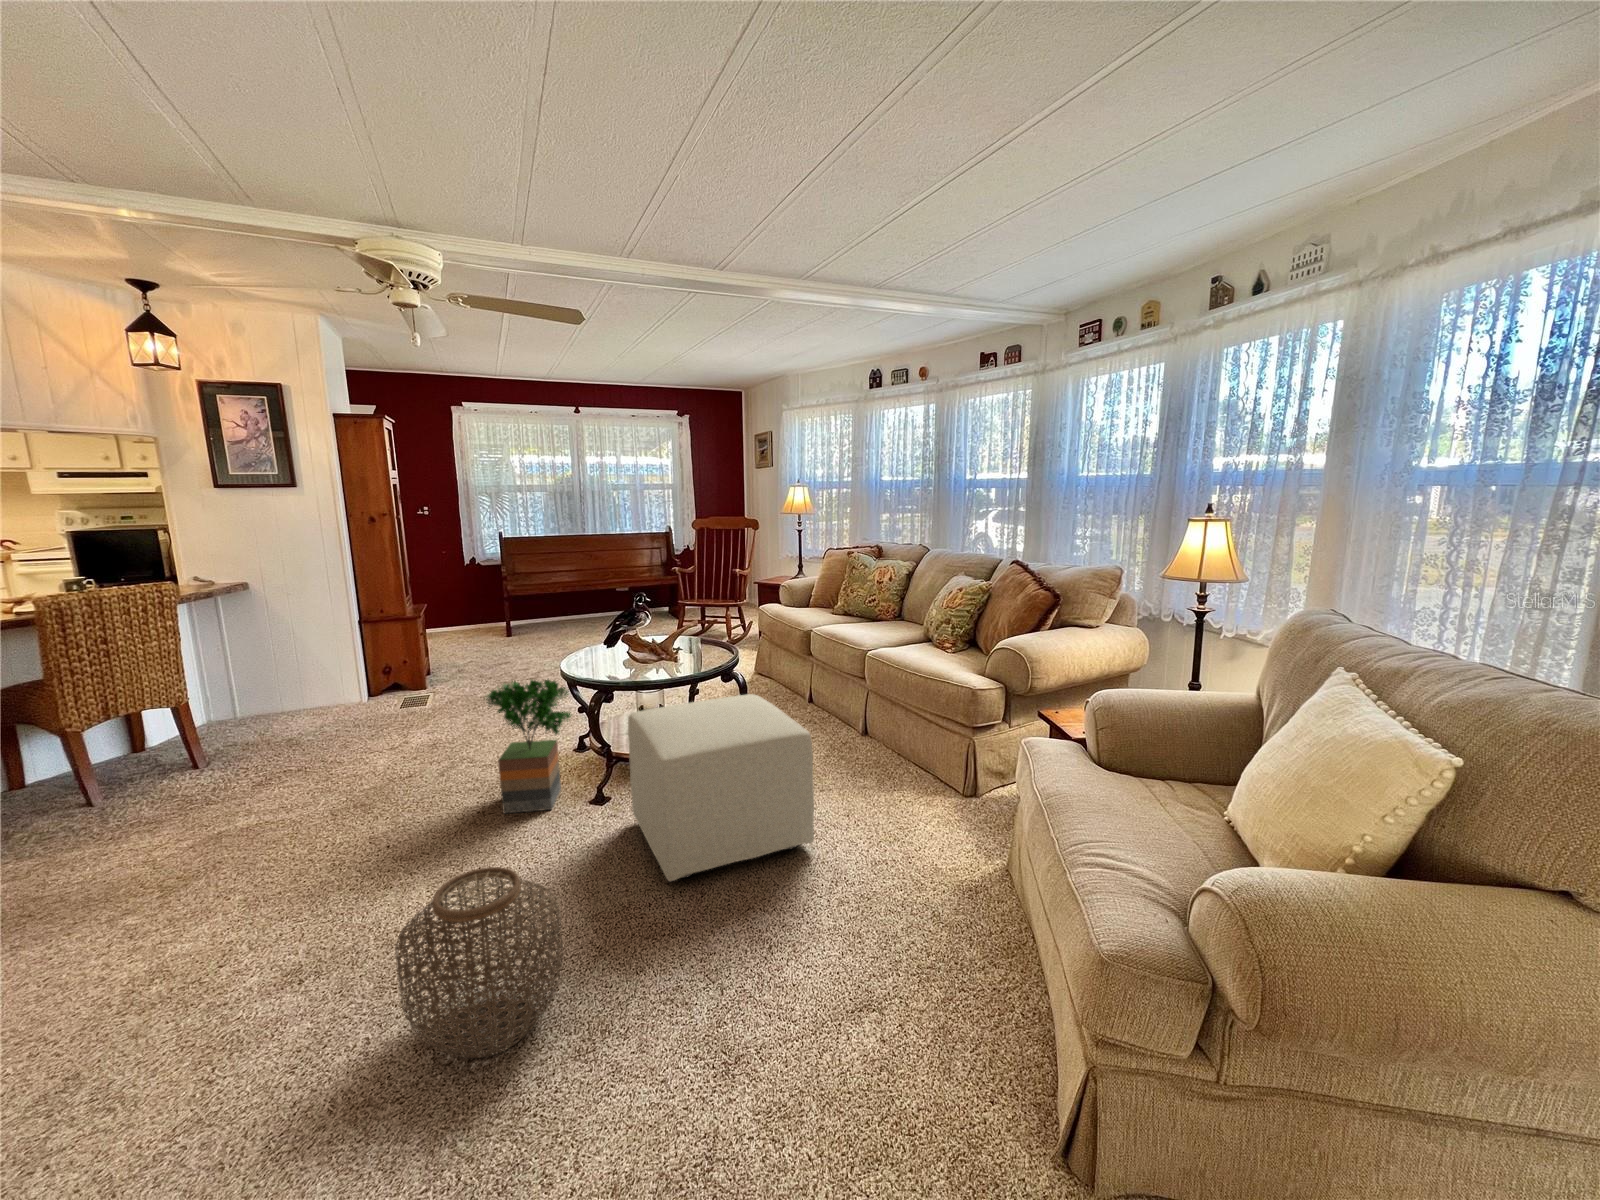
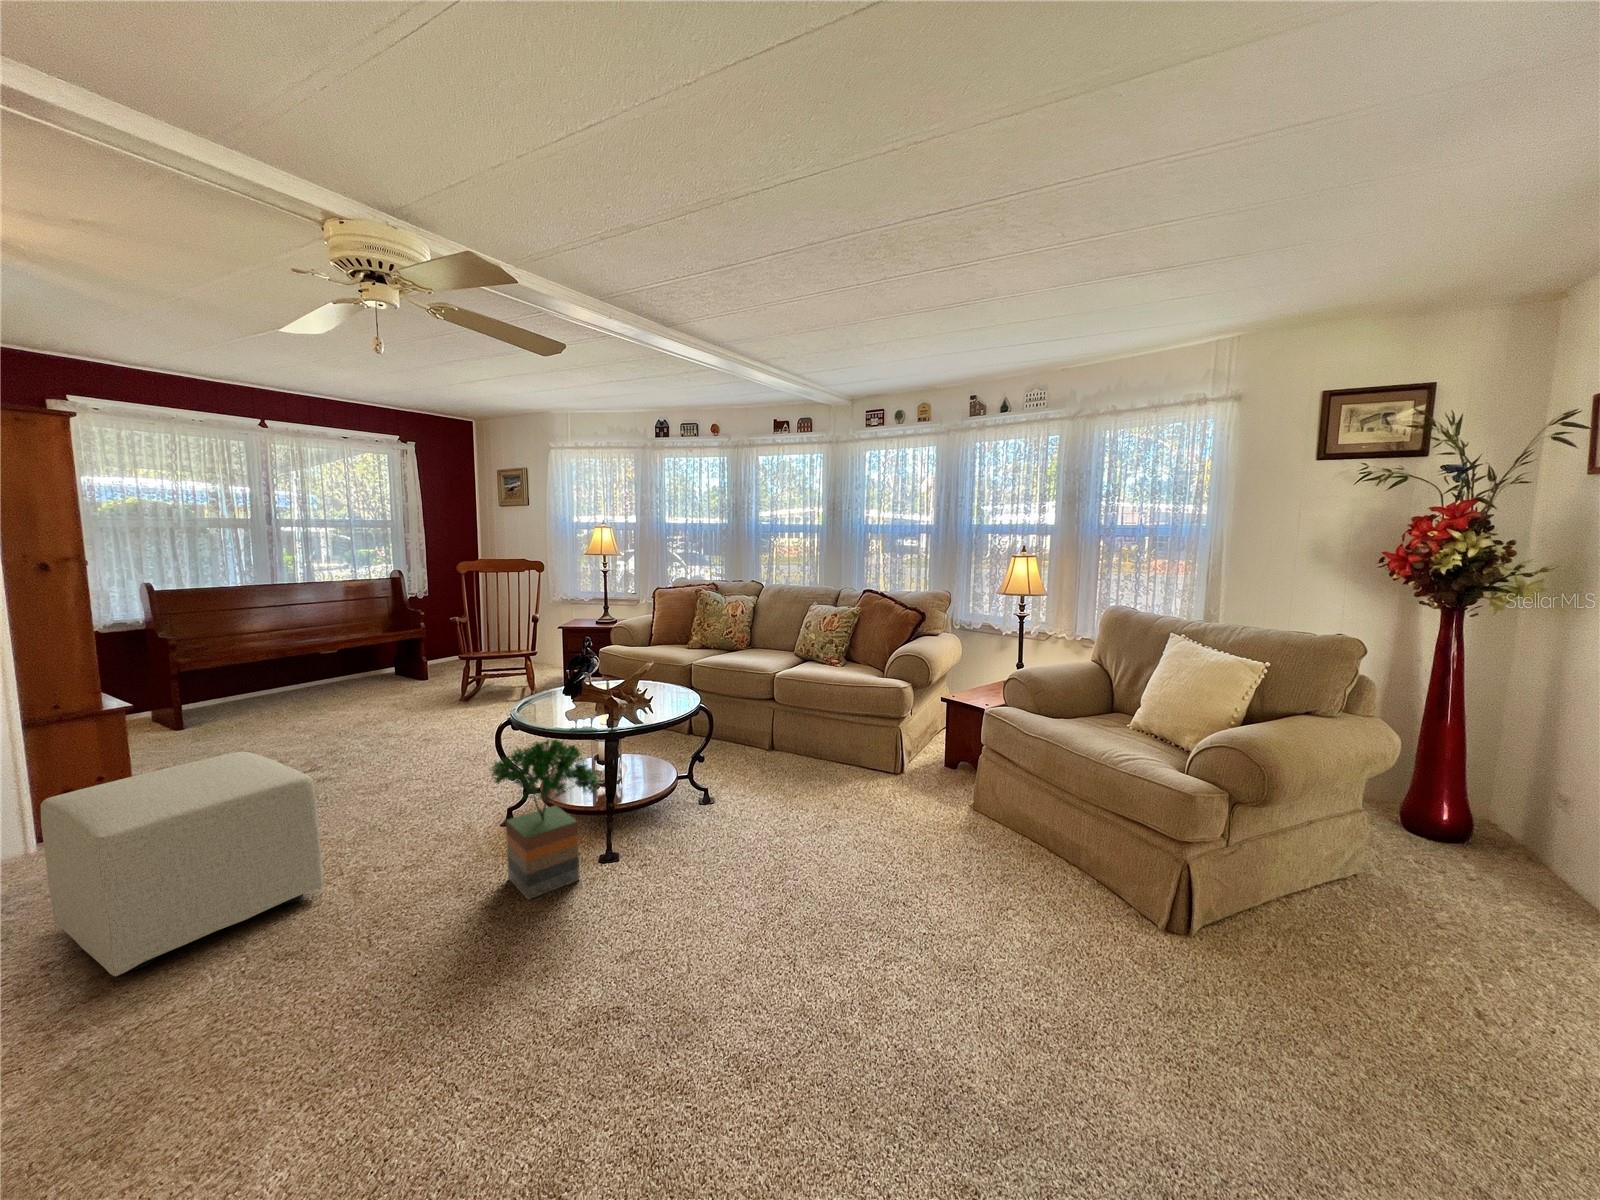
ottoman: present [628,694,814,881] -> present [41,752,323,976]
woven basket: present [395,867,563,1058] -> none [746,892,887,1078]

